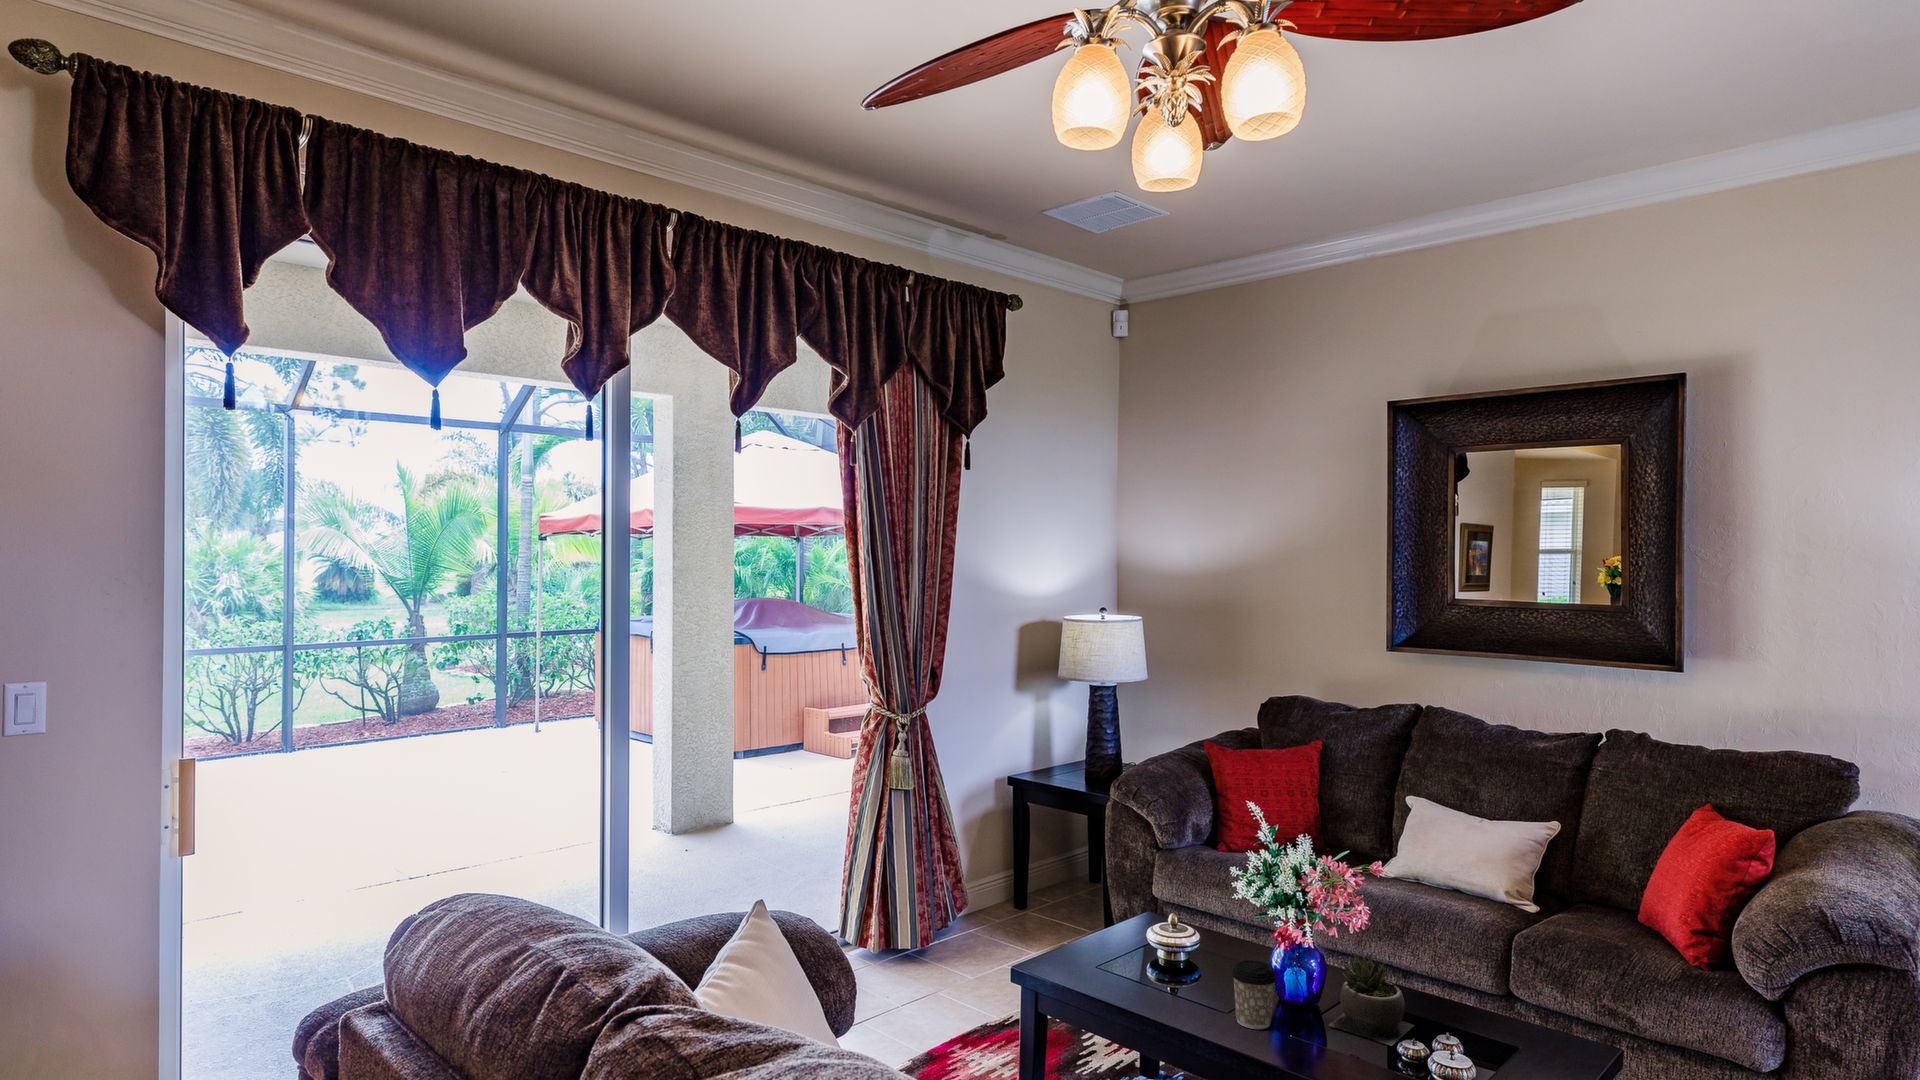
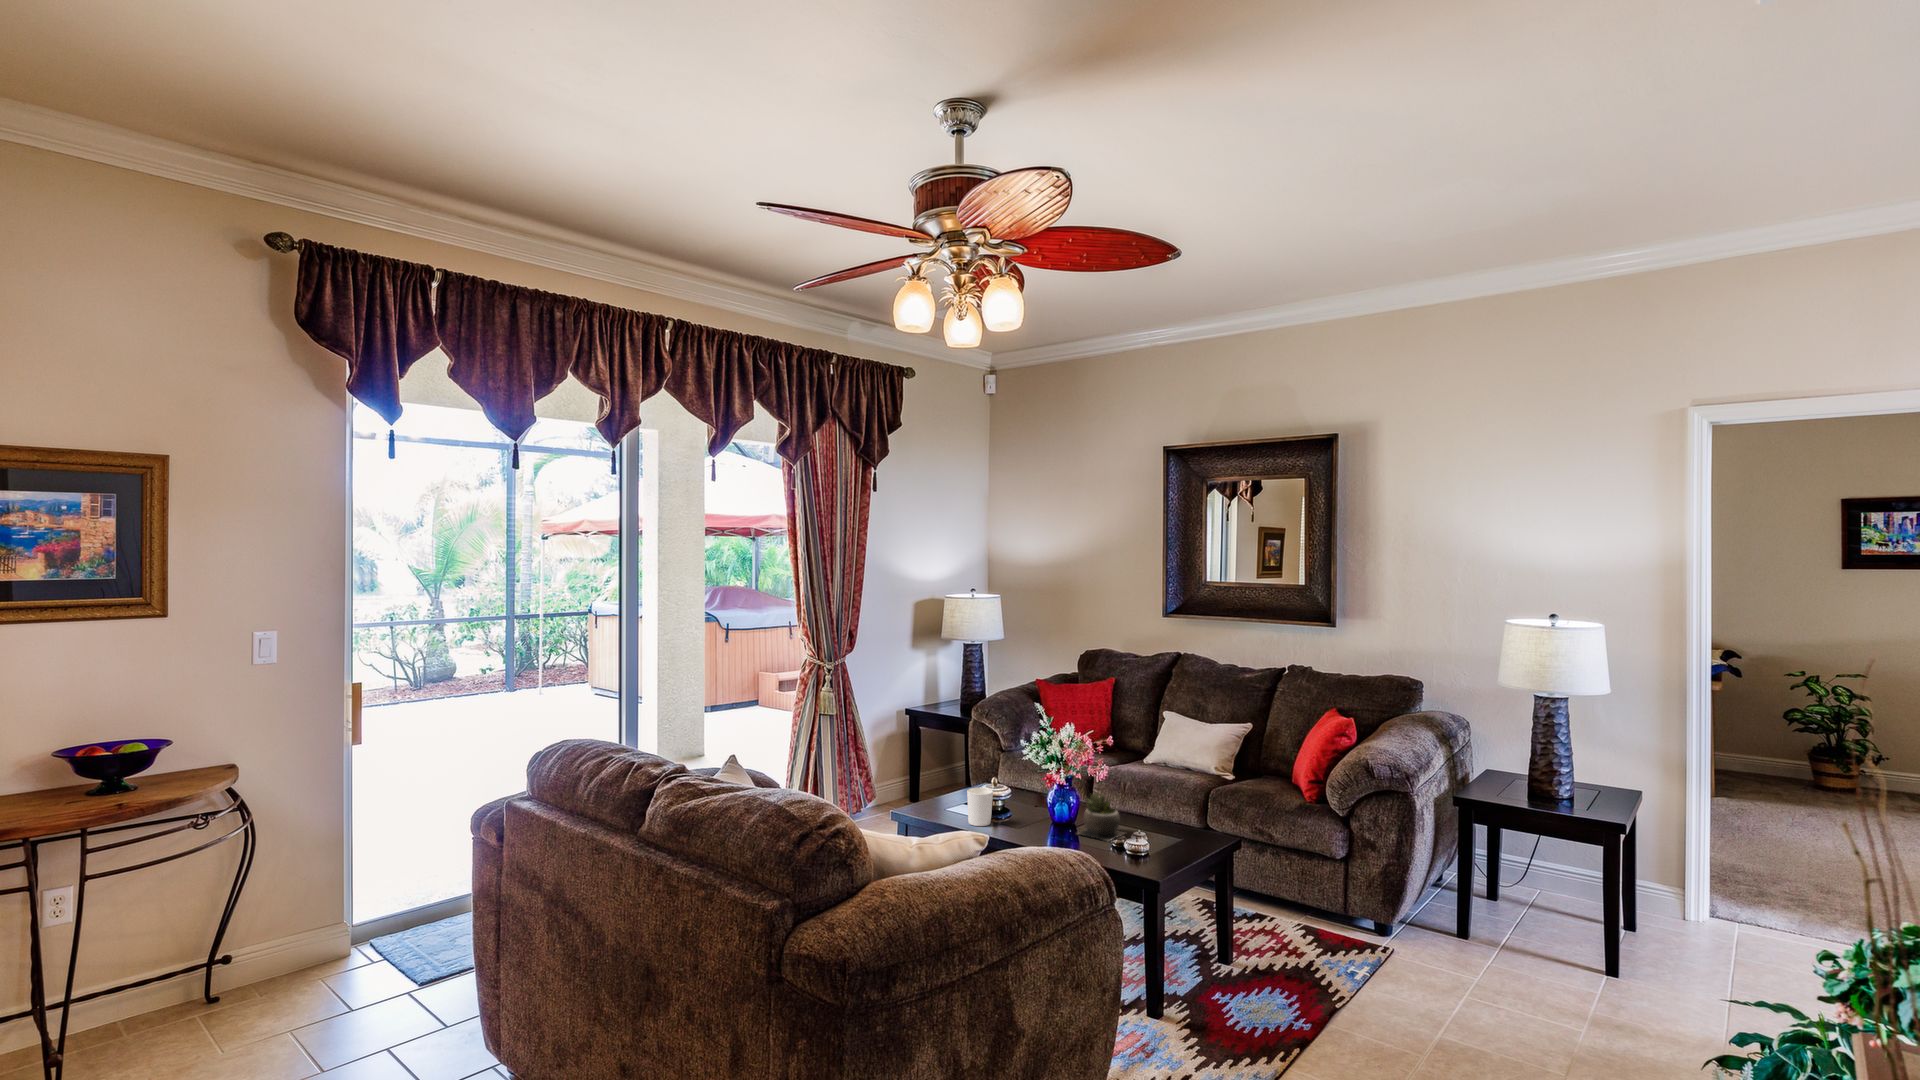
candle holder: none [1139,936,1182,1003] -> present [967,788,993,826]
coffee cup: present [1232,960,1277,1029] -> none [1019,797,1045,836]

